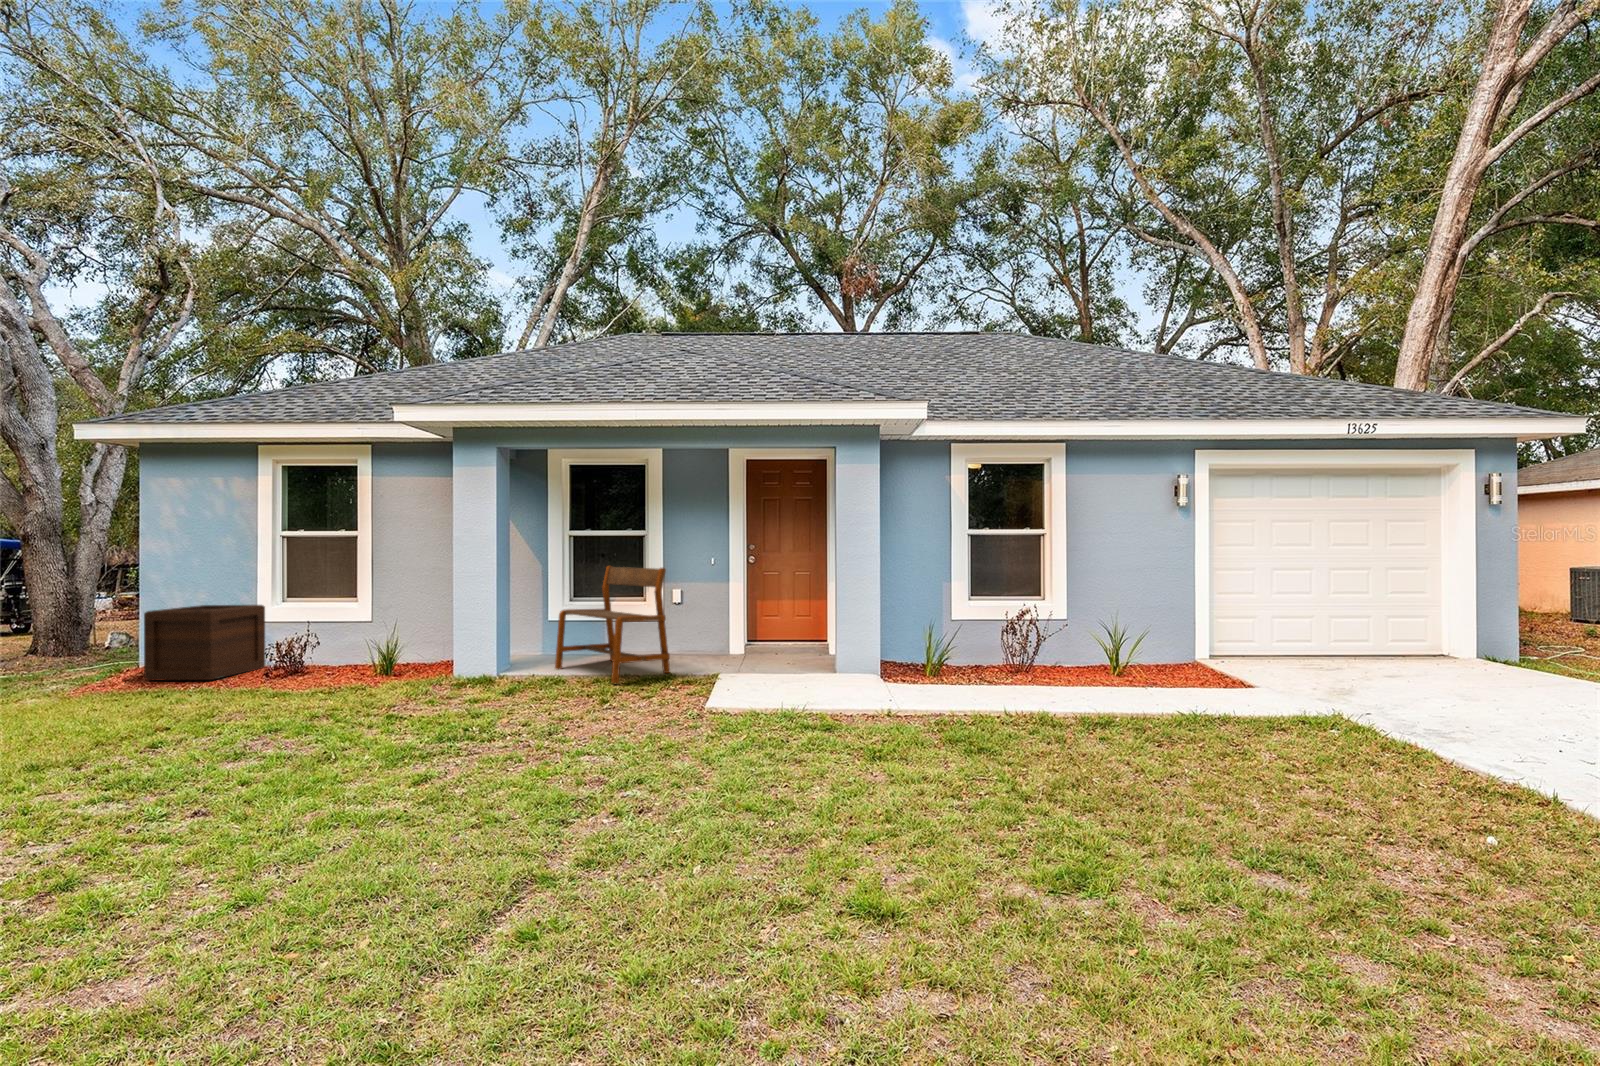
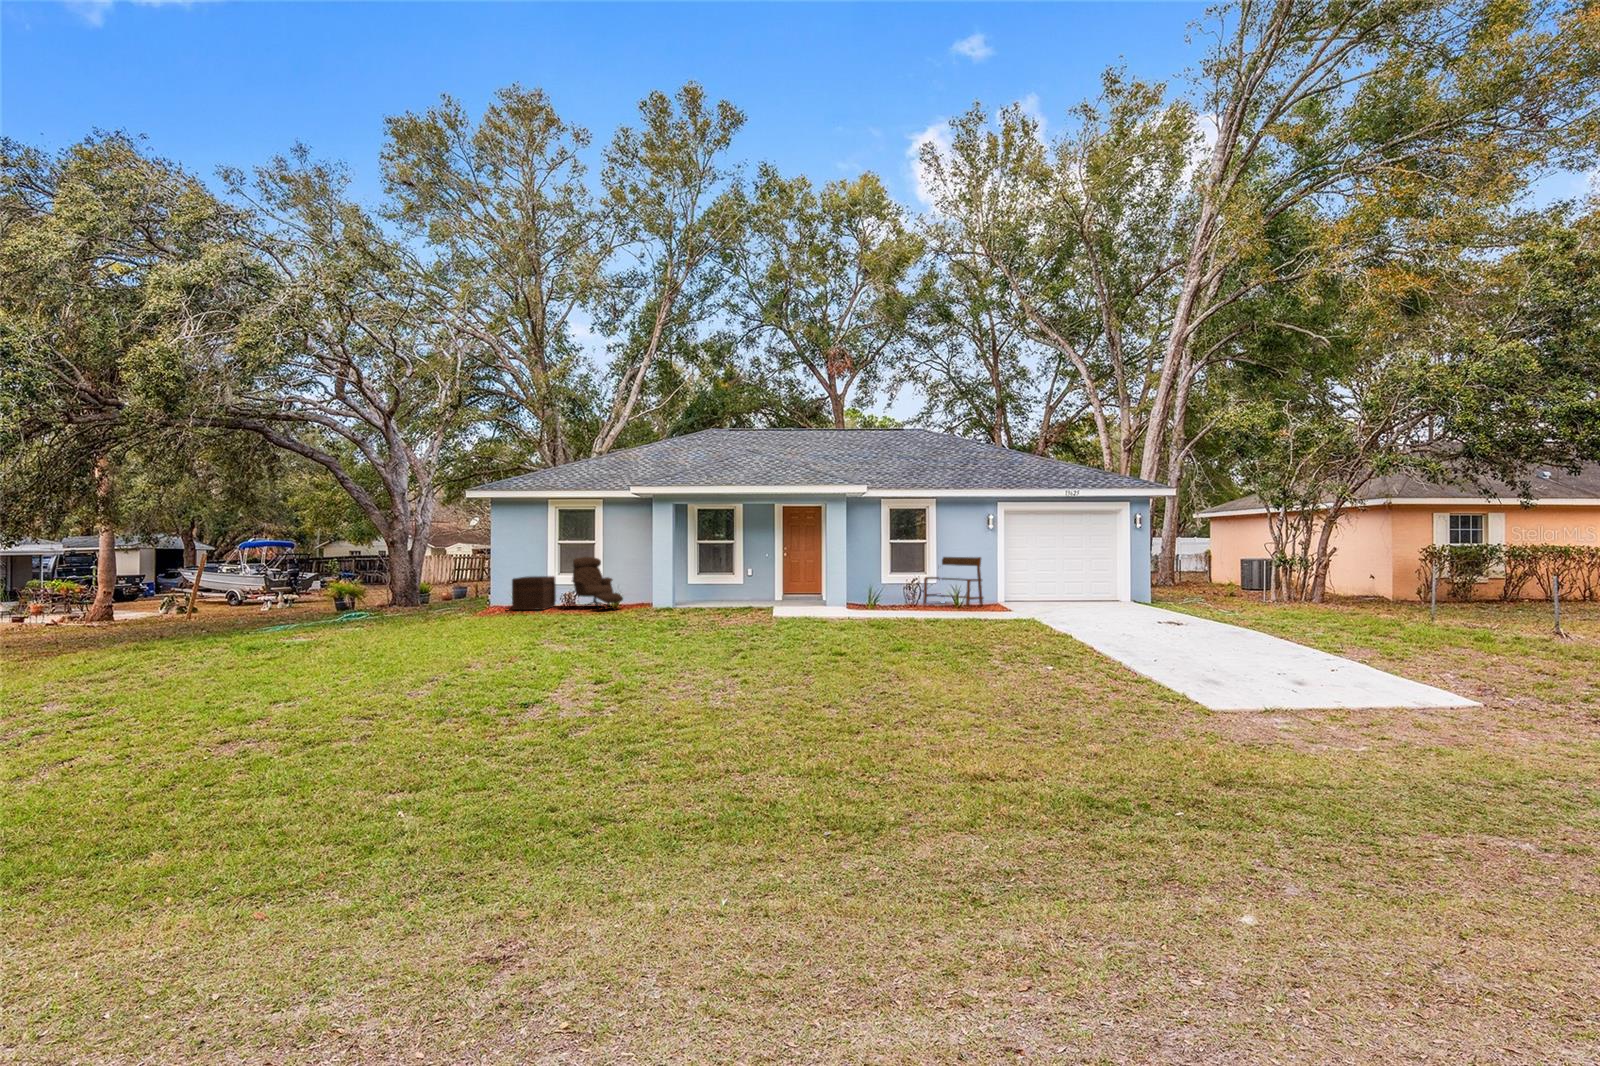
lounge chair: none [284,565,389,684] -> present [572,557,623,609]
bench: present [555,566,670,683] -> present [923,557,983,608]

